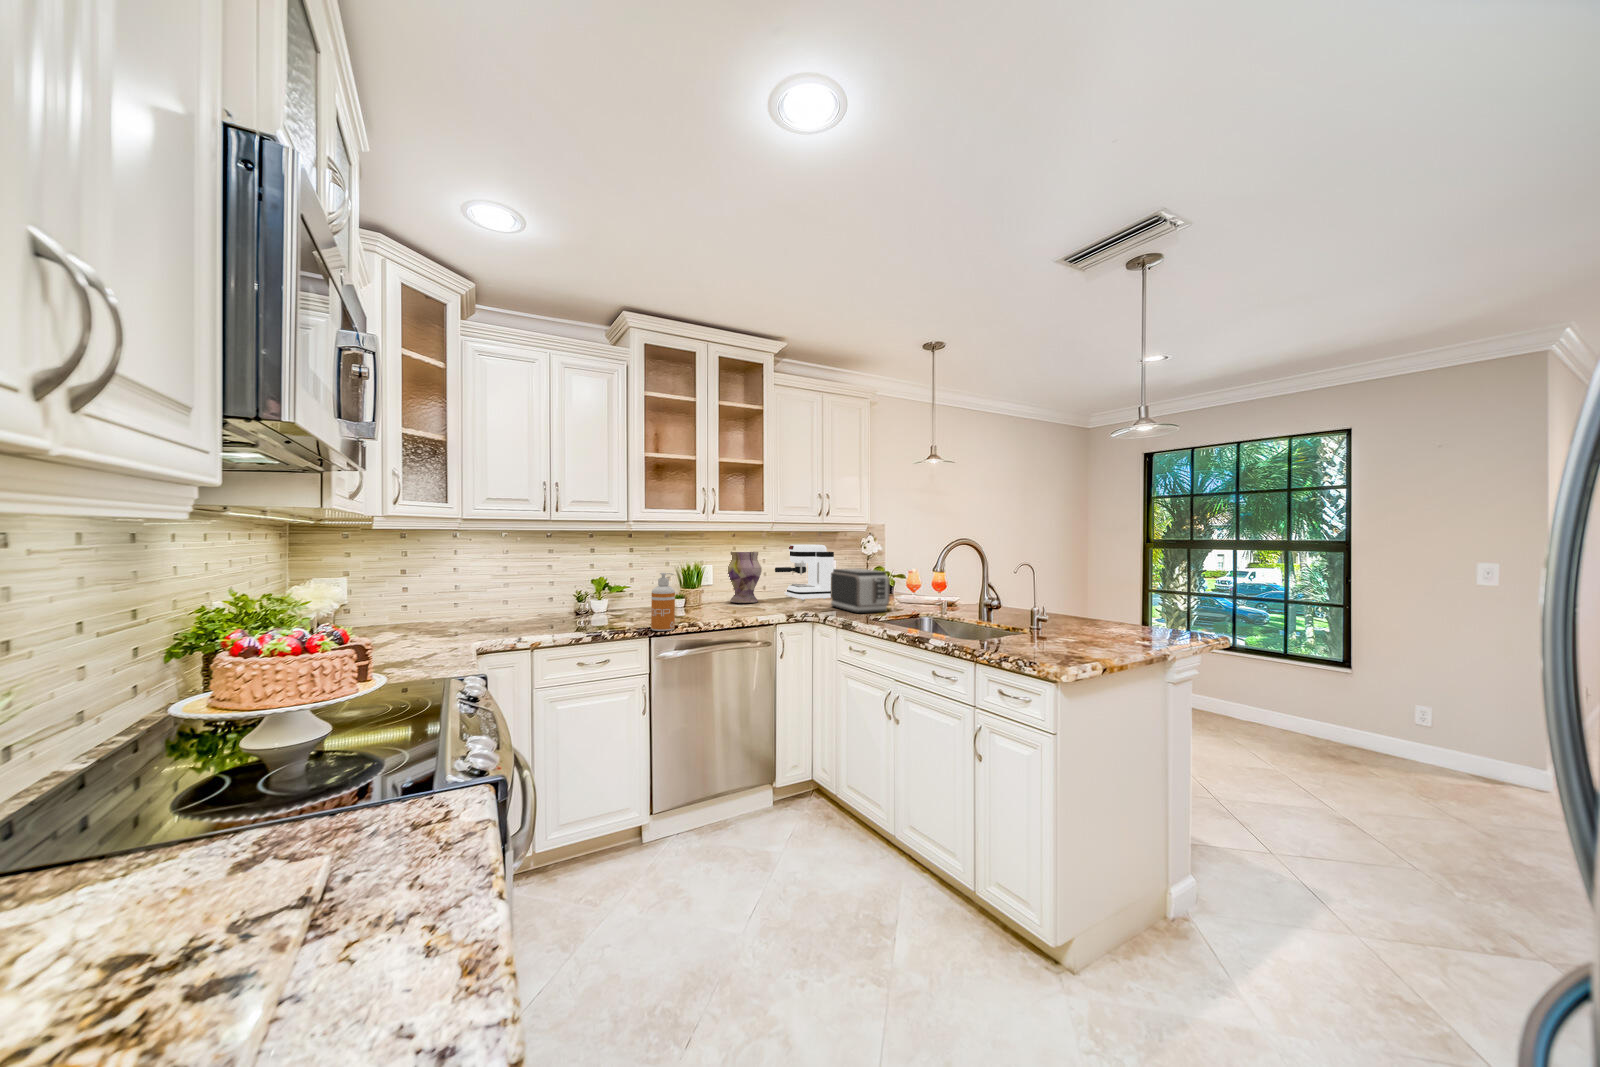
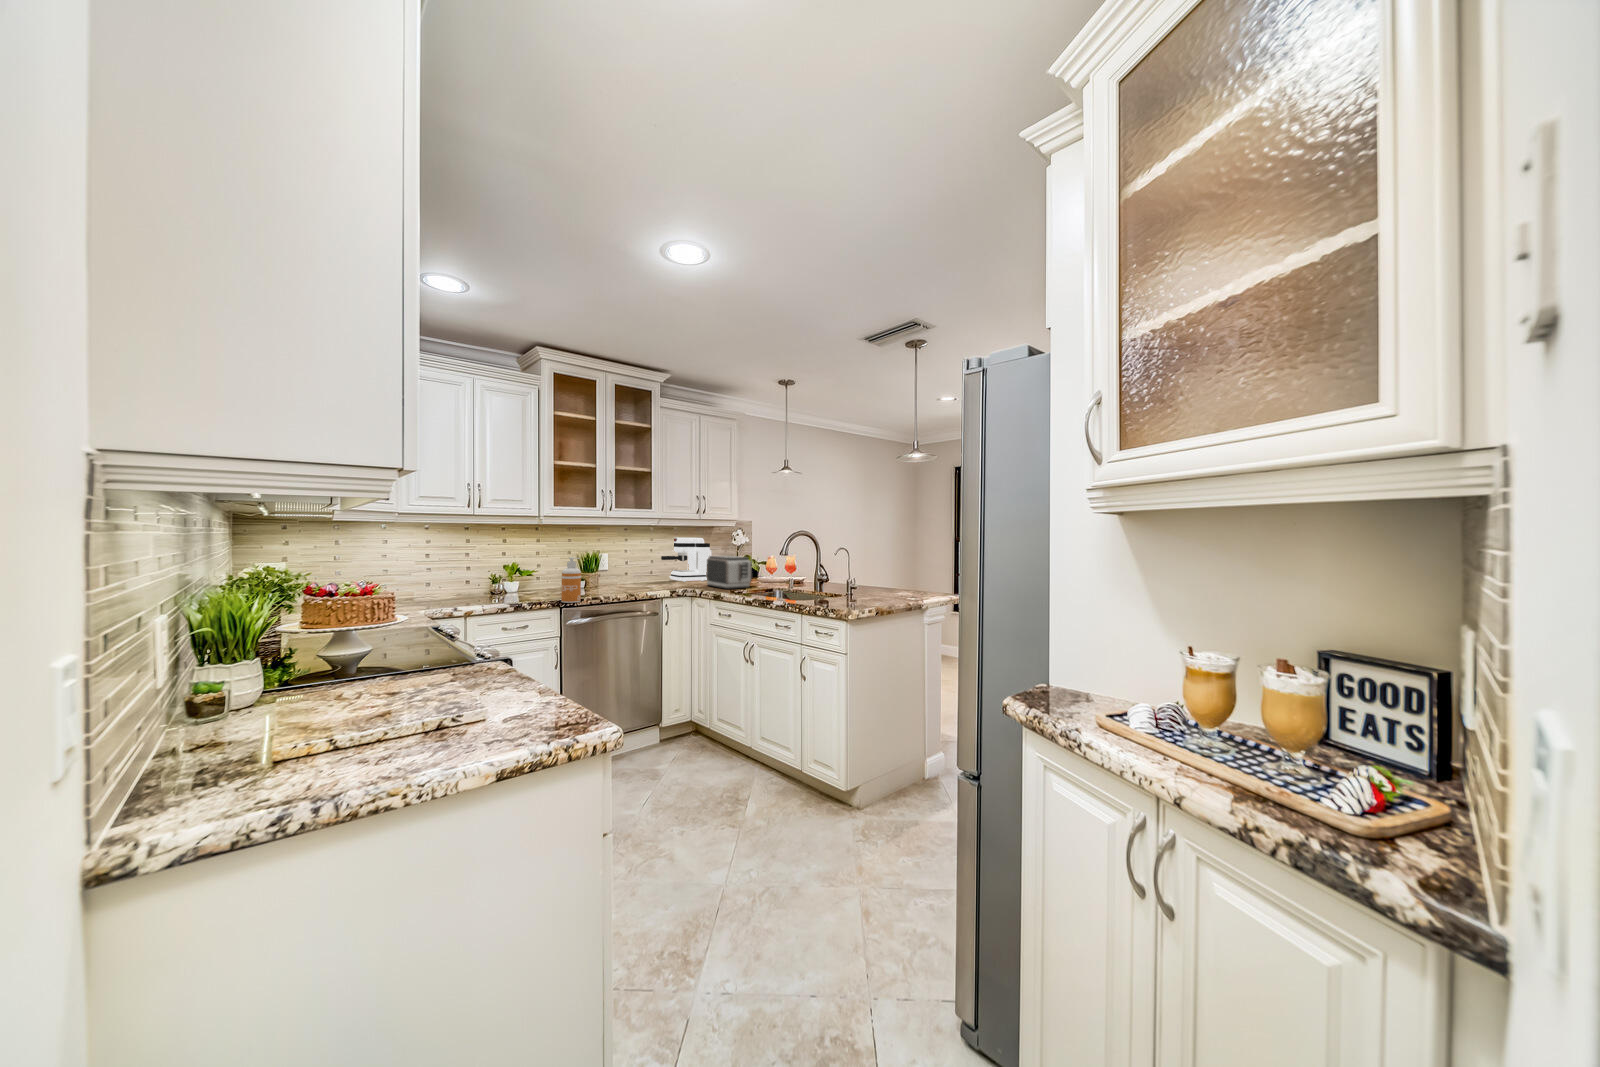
vase: present [728,551,762,603] -> none [621,543,650,585]

